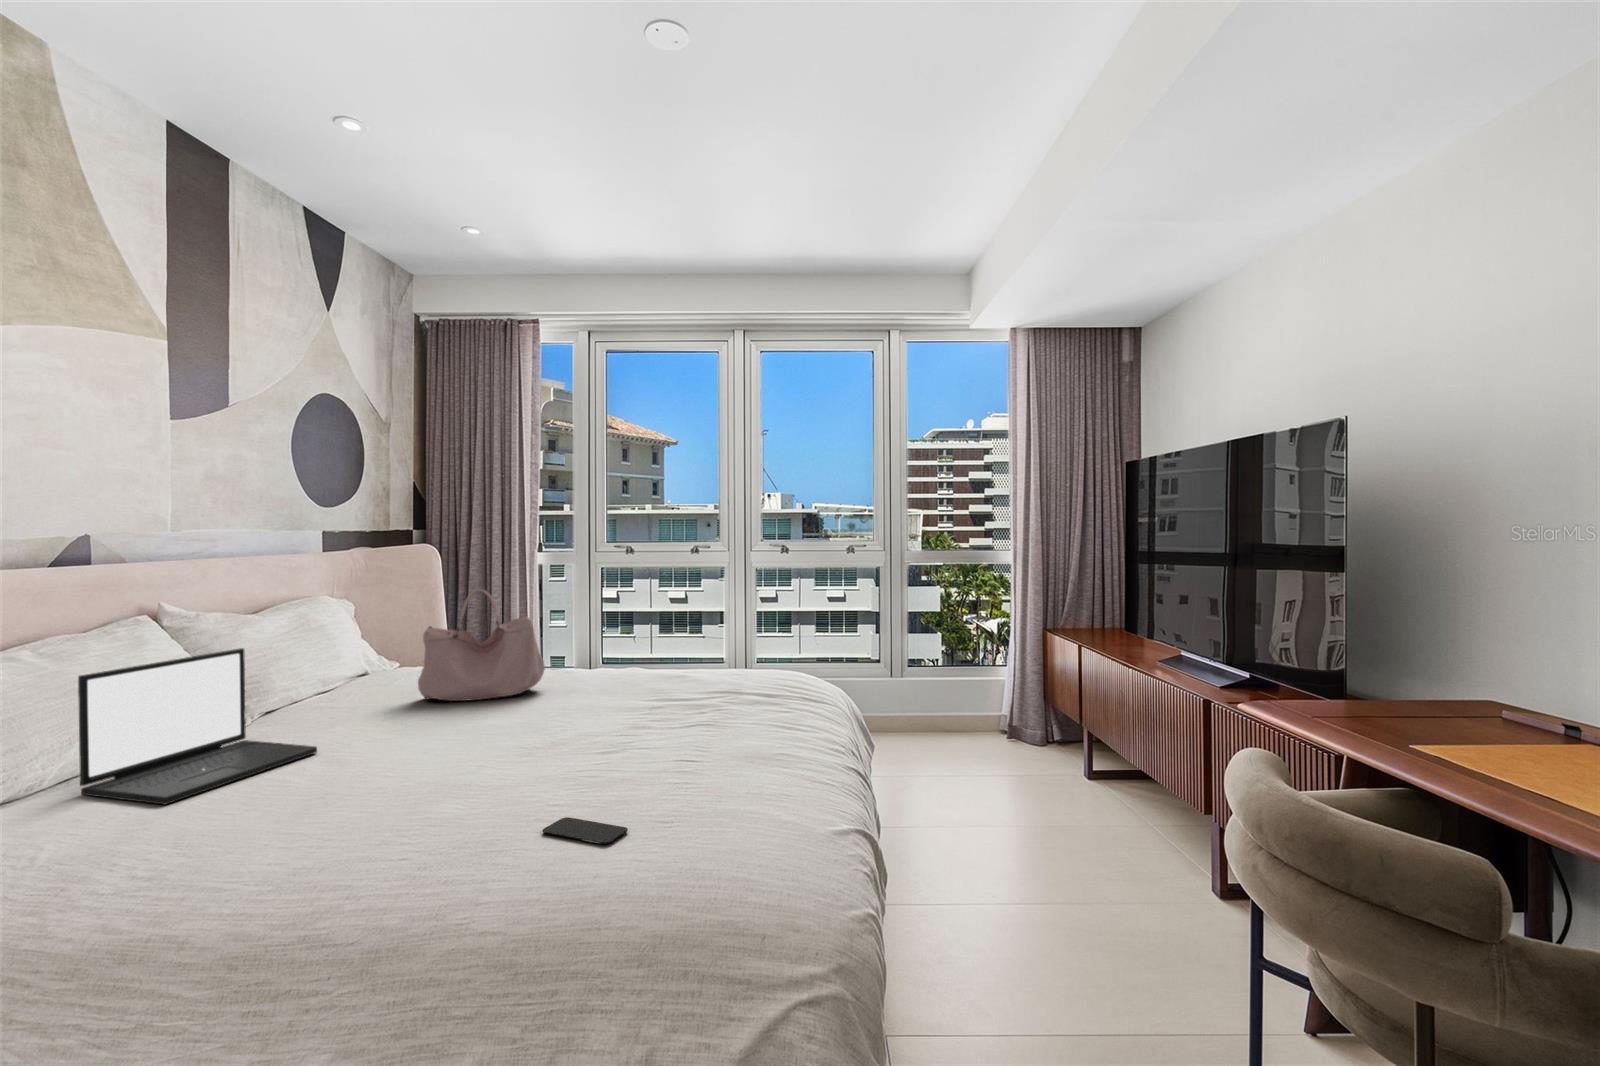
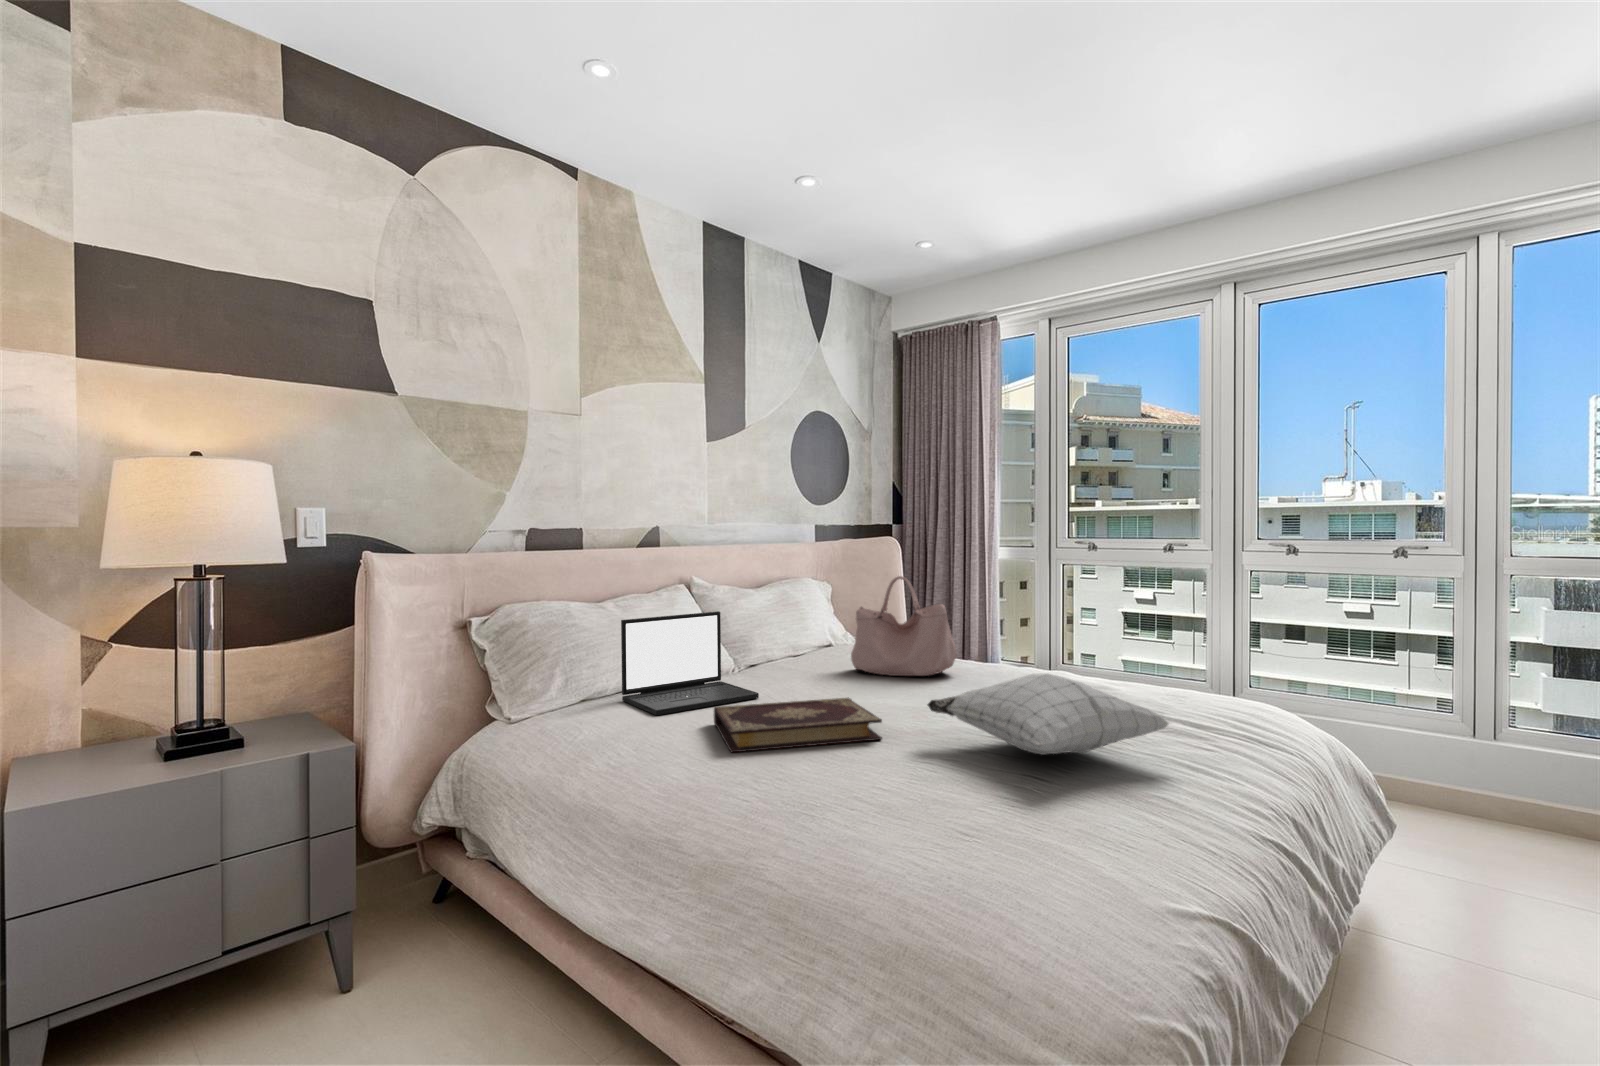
pillow: none [568,677,793,755] -> present [928,673,1169,755]
book: none [273,733,518,830] -> present [714,698,882,752]
smartphone: present [542,817,628,844] -> none [866,782,935,811]

